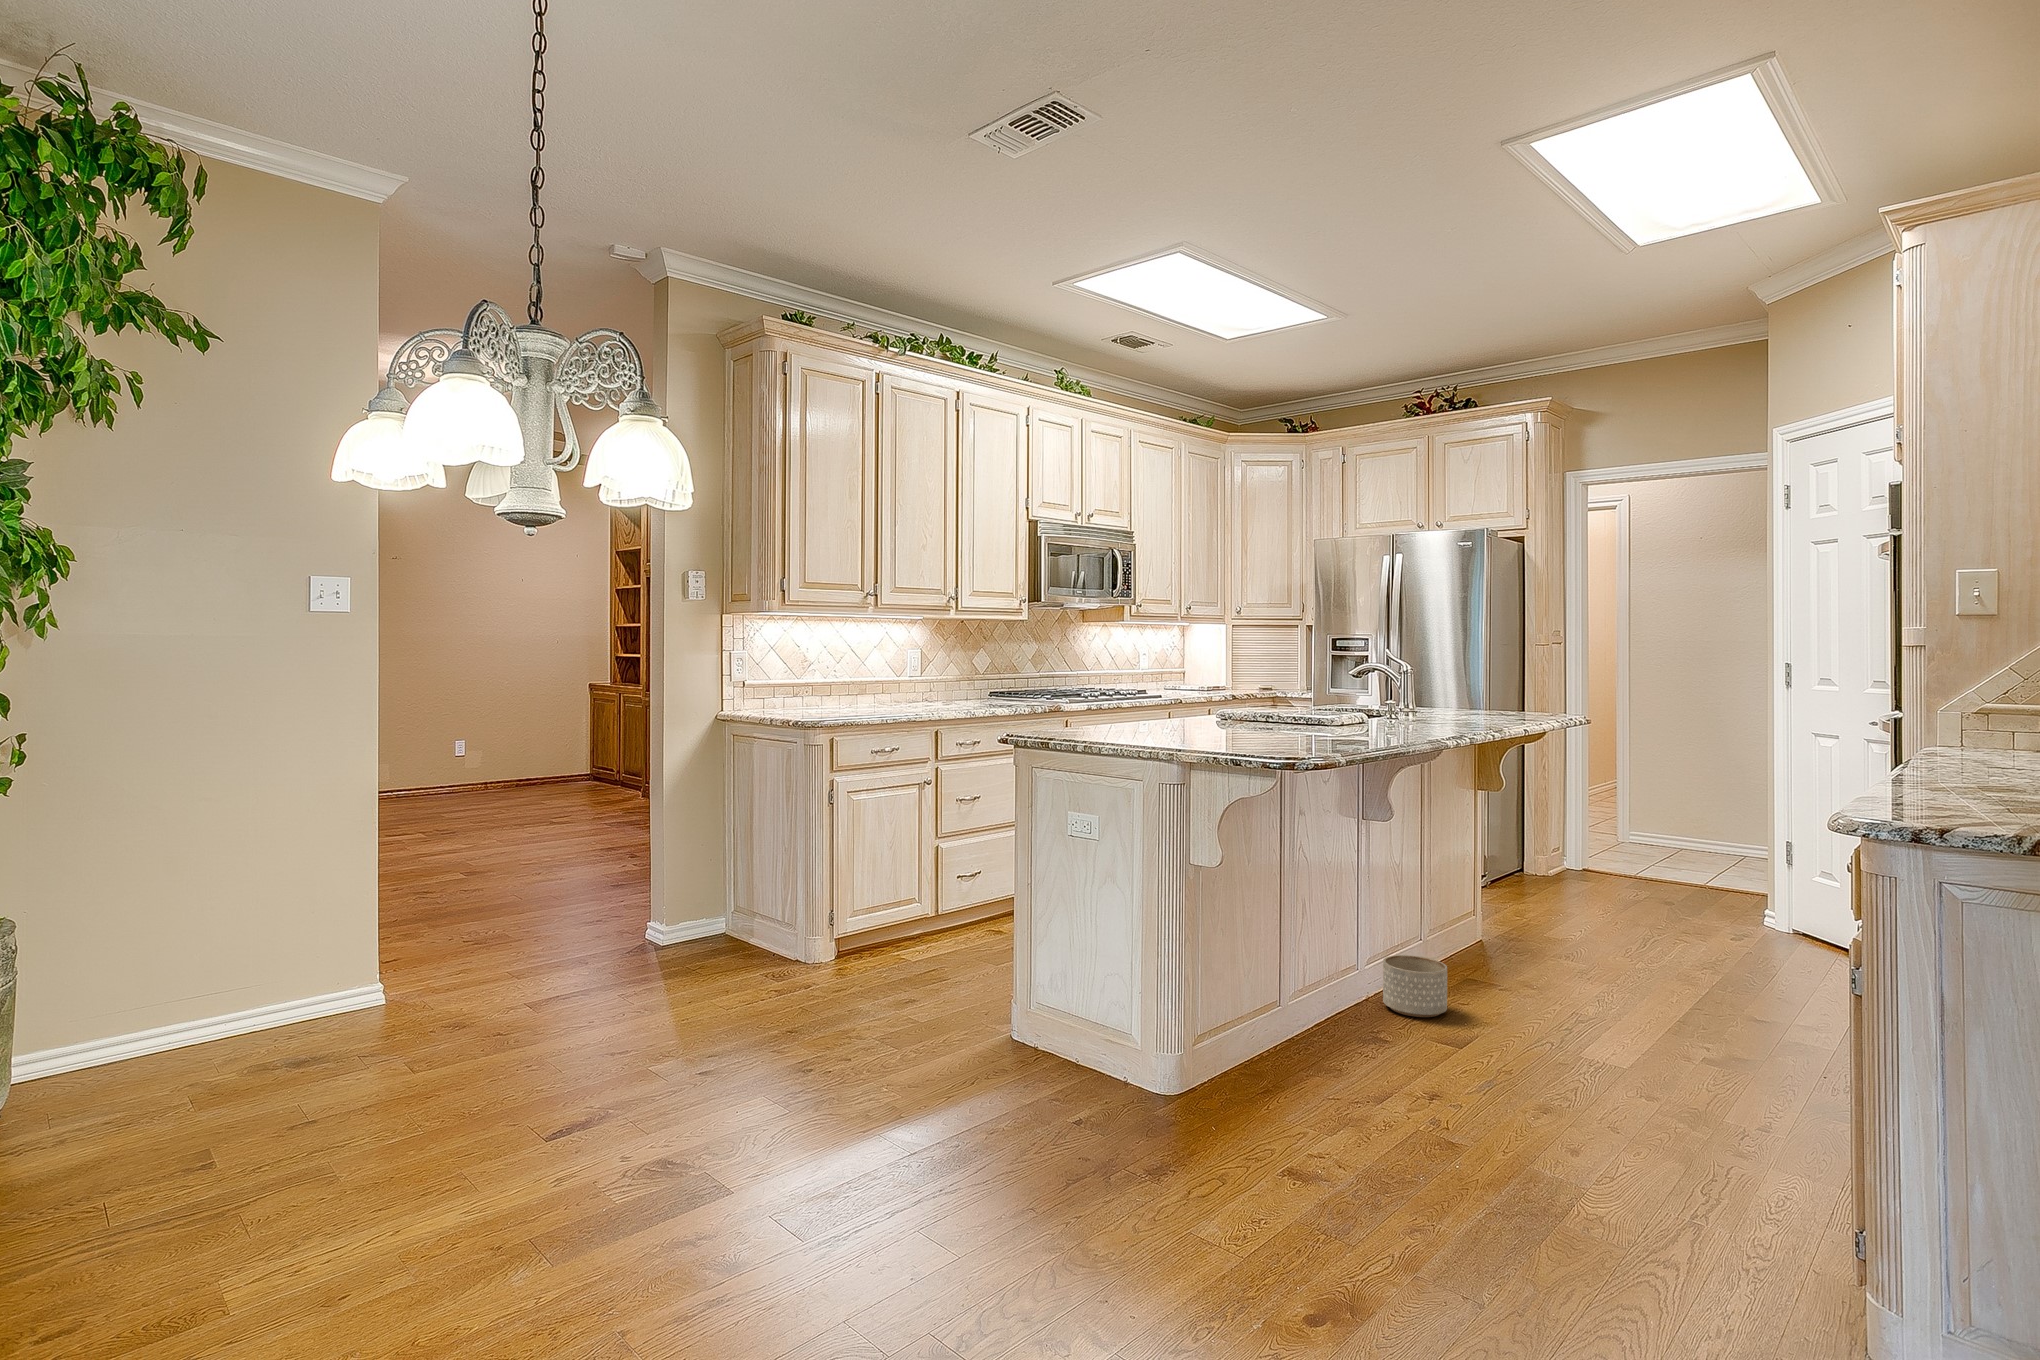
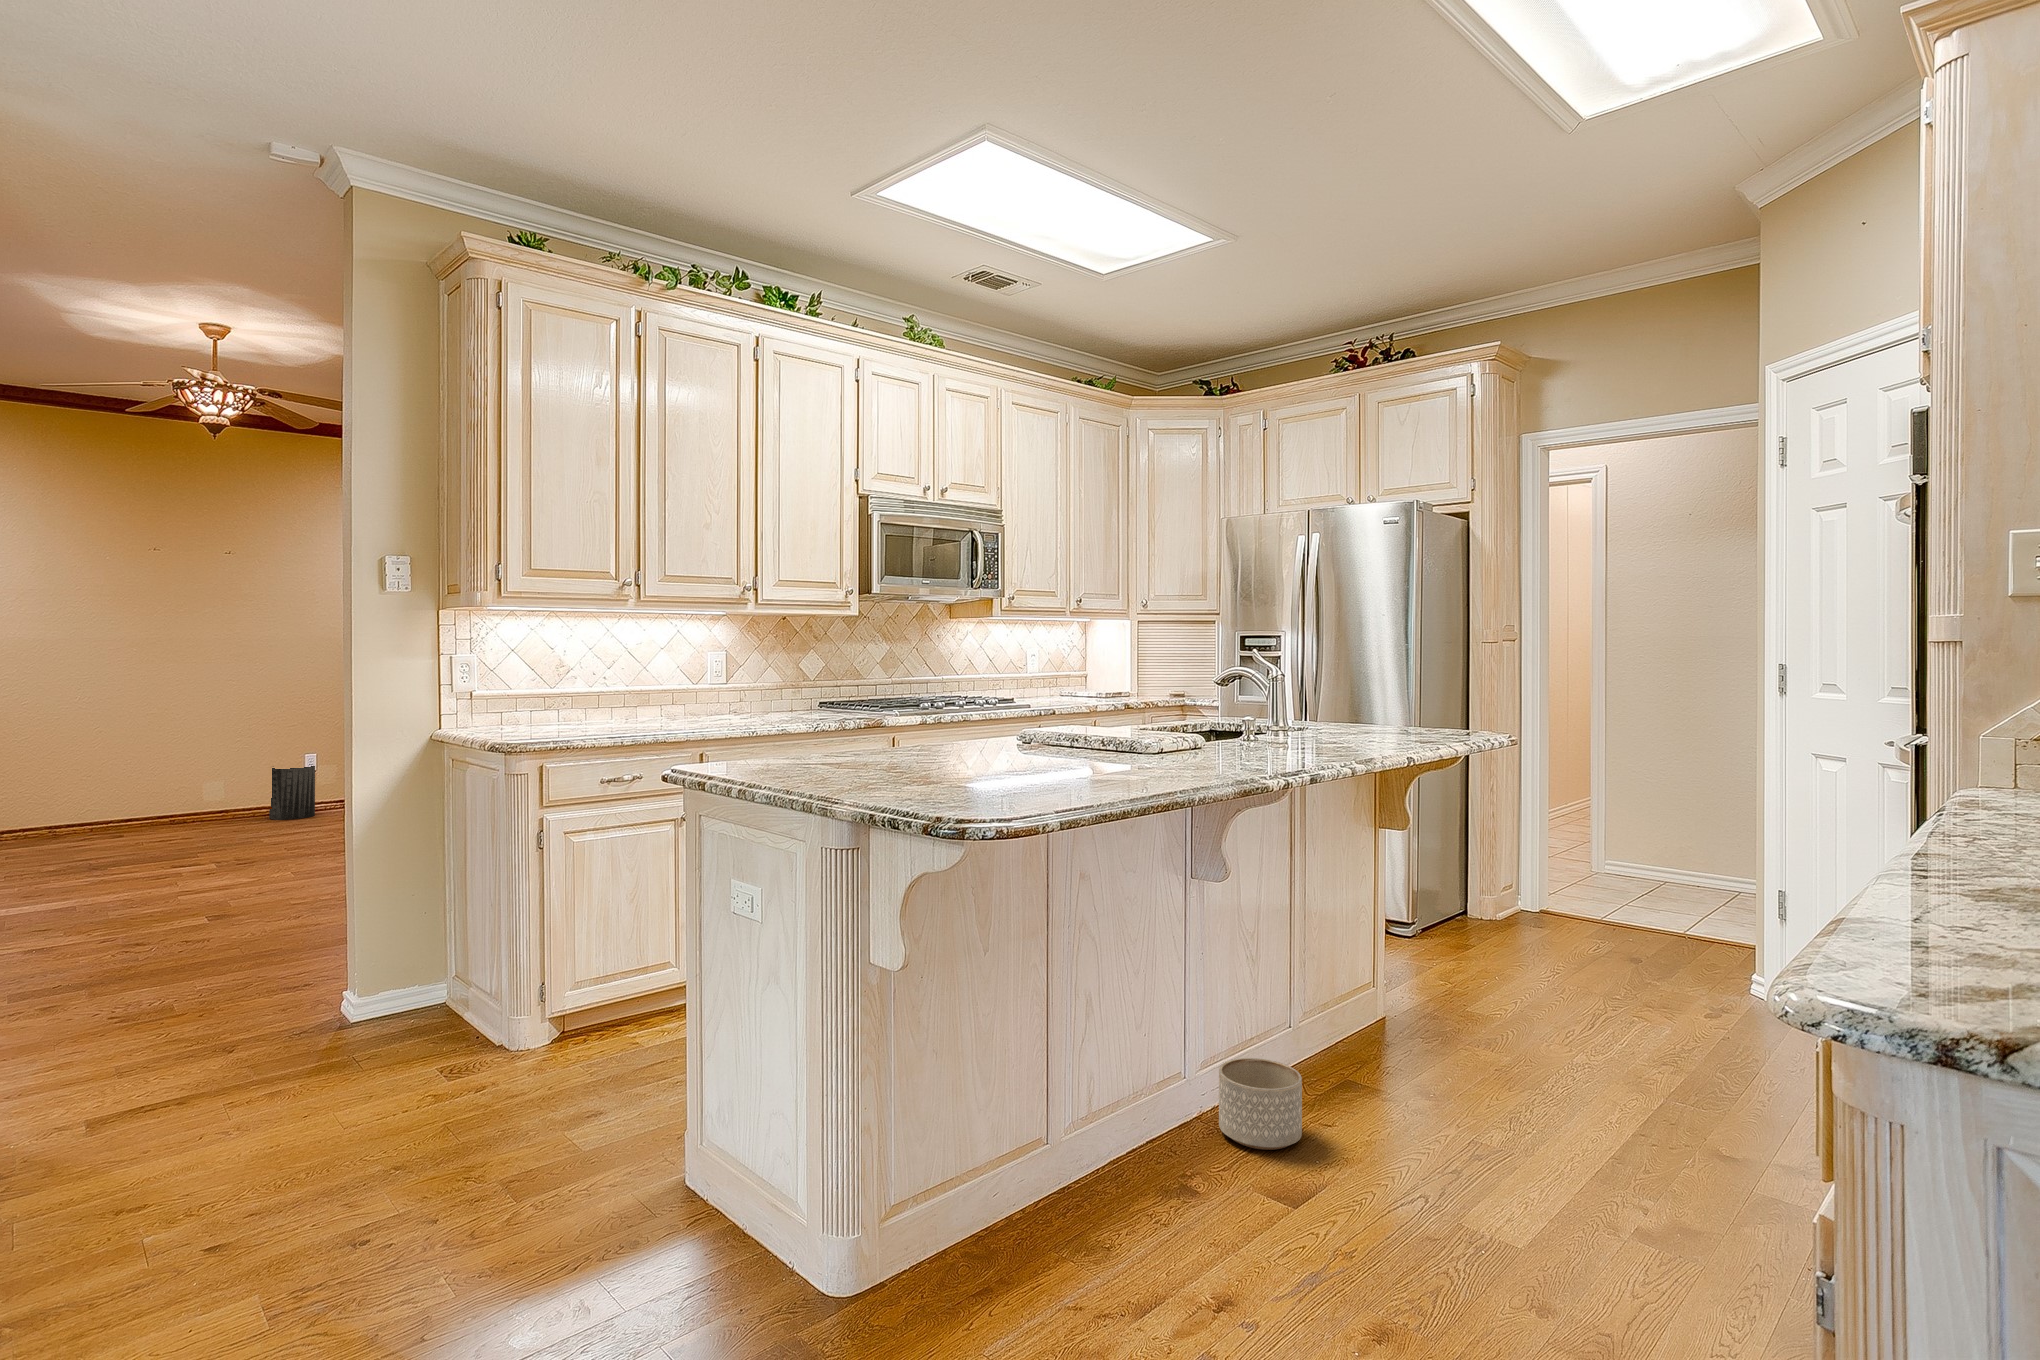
trash can: none [434,751,473,800] -> present [269,766,315,820]

